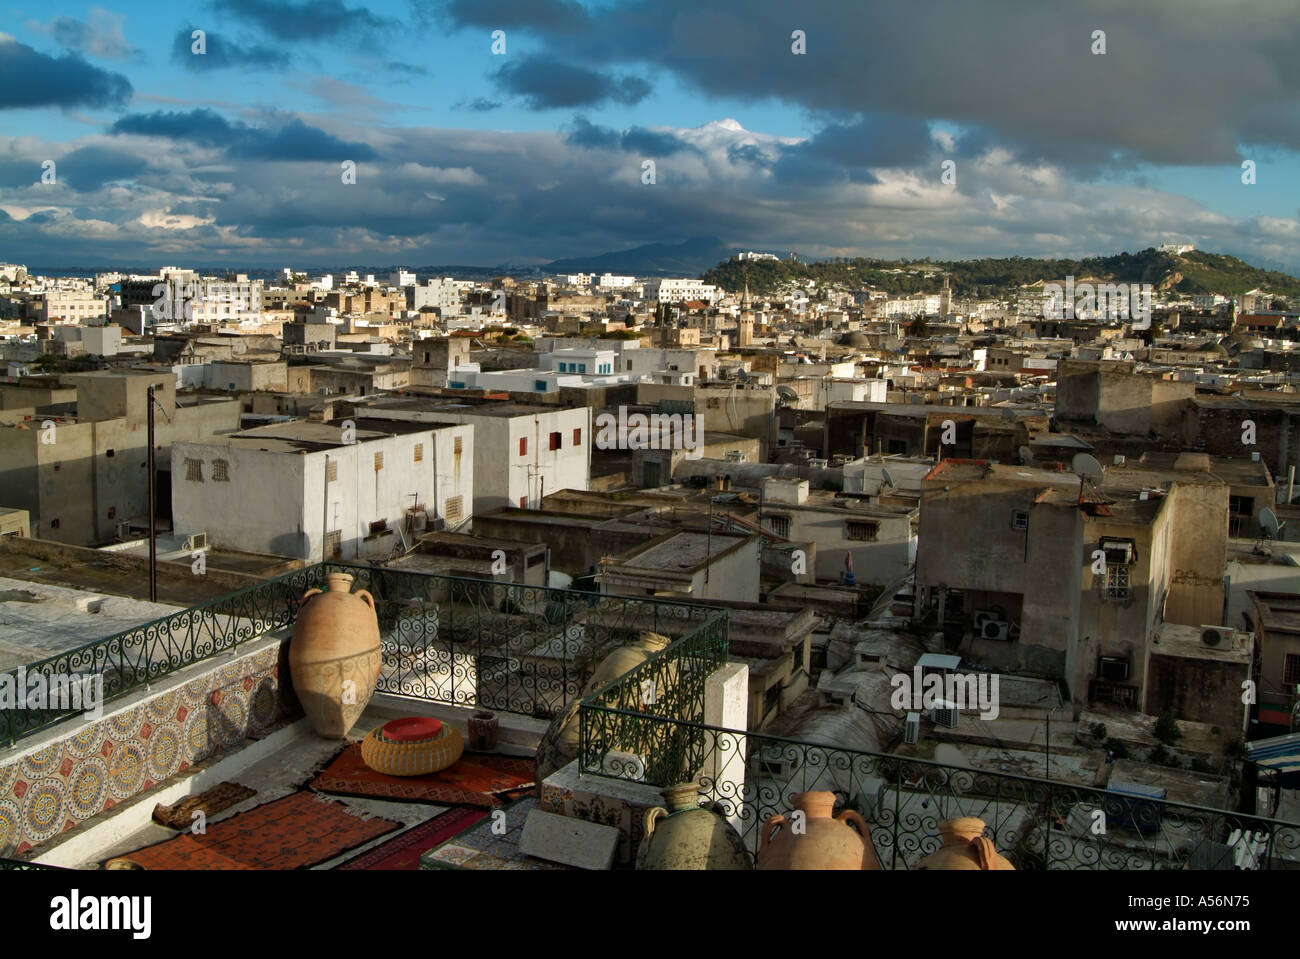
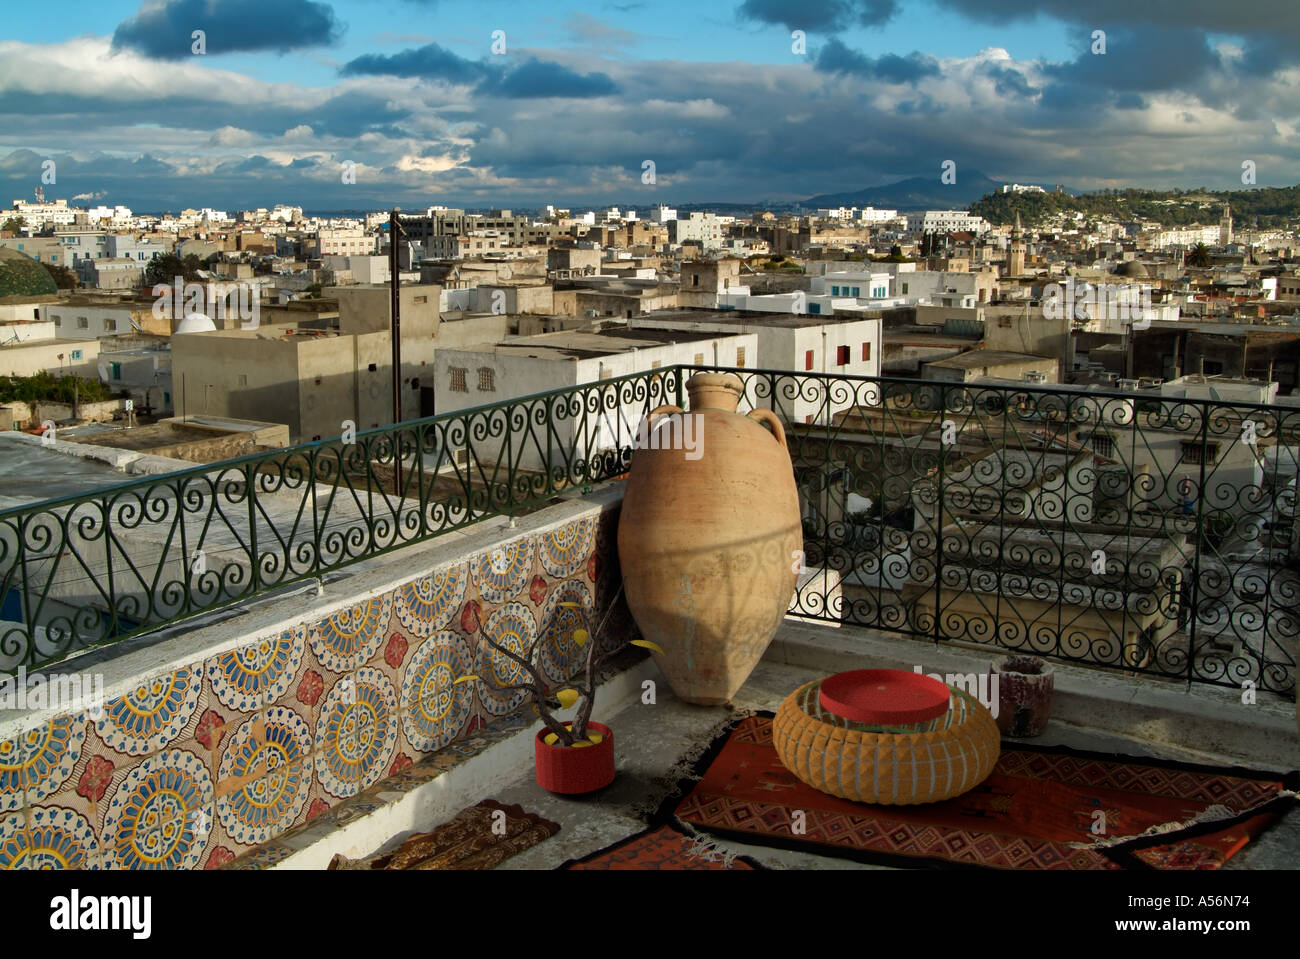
decorative plant: none [207,677,311,778] -> present [453,576,665,794]

